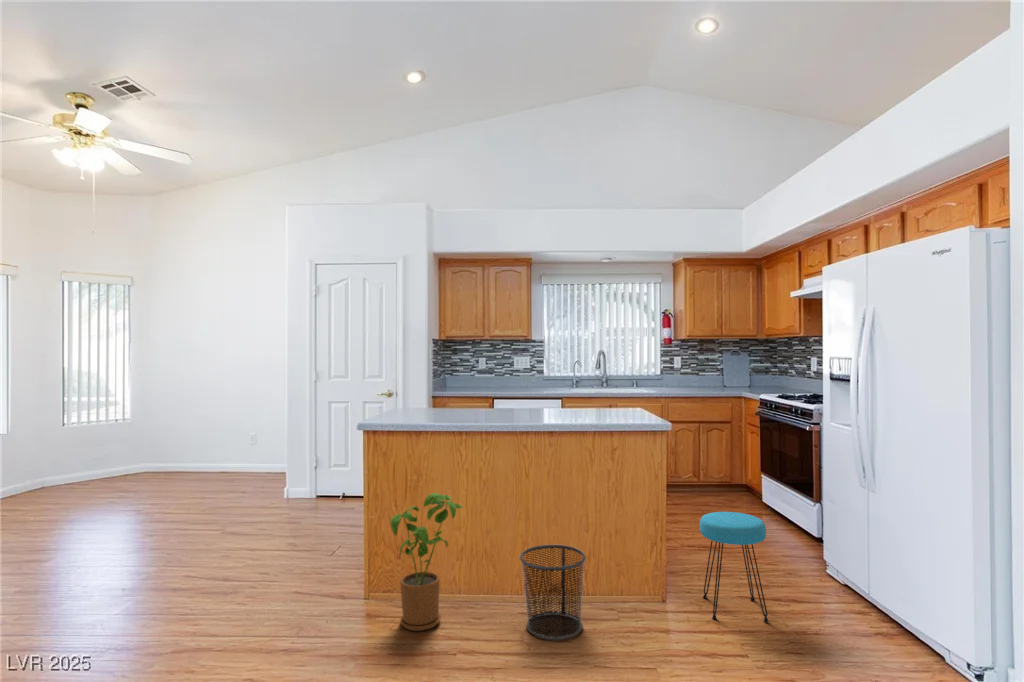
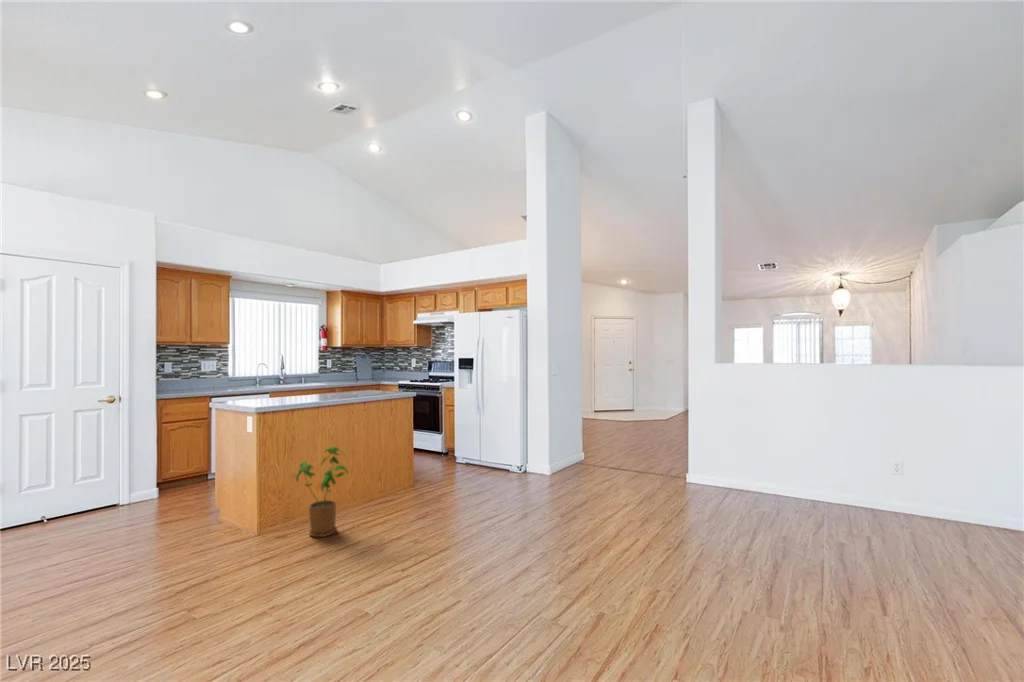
stool: present [700,512,769,622] -> none [438,436,474,488]
waste bin: present [520,545,586,640] -> none [375,466,414,516]

